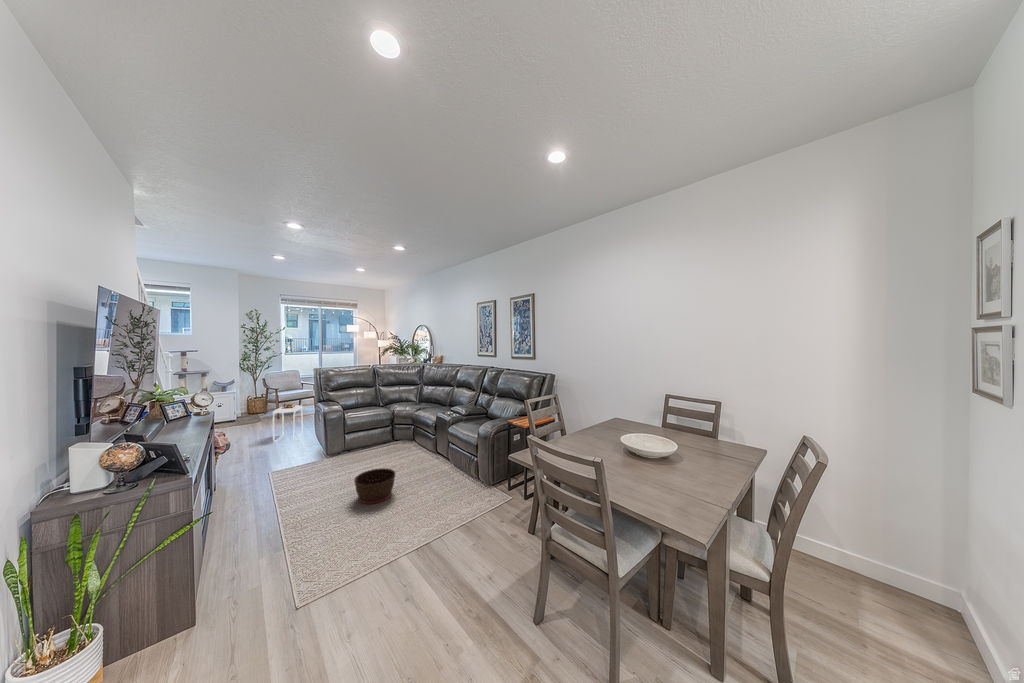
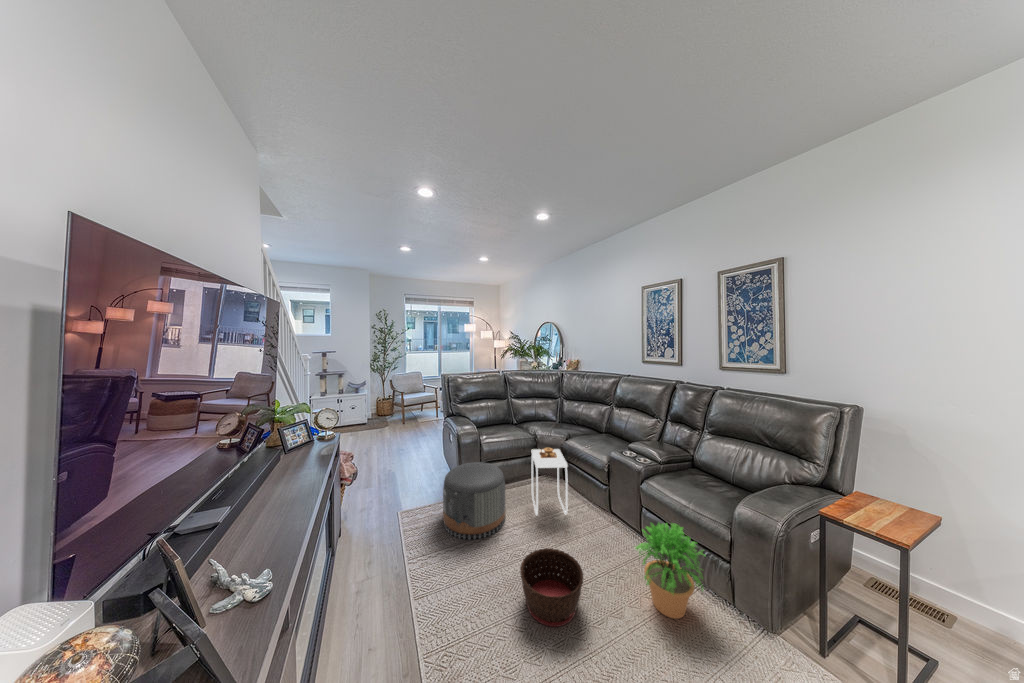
side table: present [273,404,303,442] -> present [532,448,568,515]
pouf: none [307,430,359,479] -> present [443,462,505,540]
potted plant: none [427,442,467,491] -> present [636,523,703,619]

